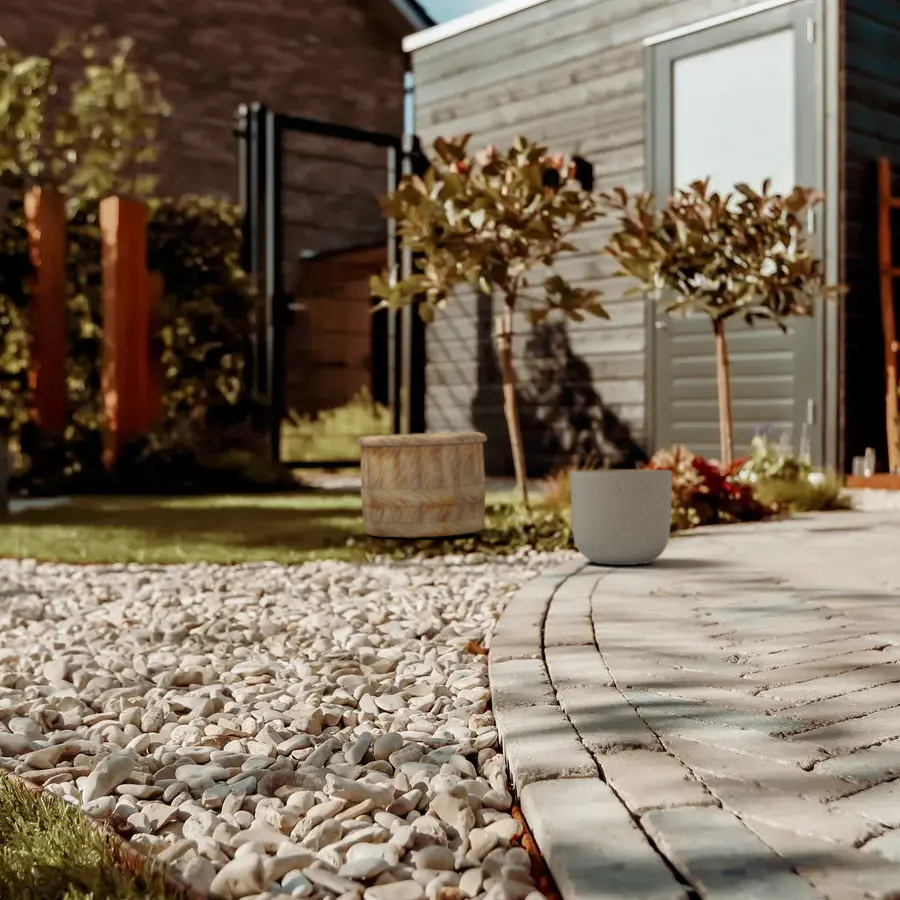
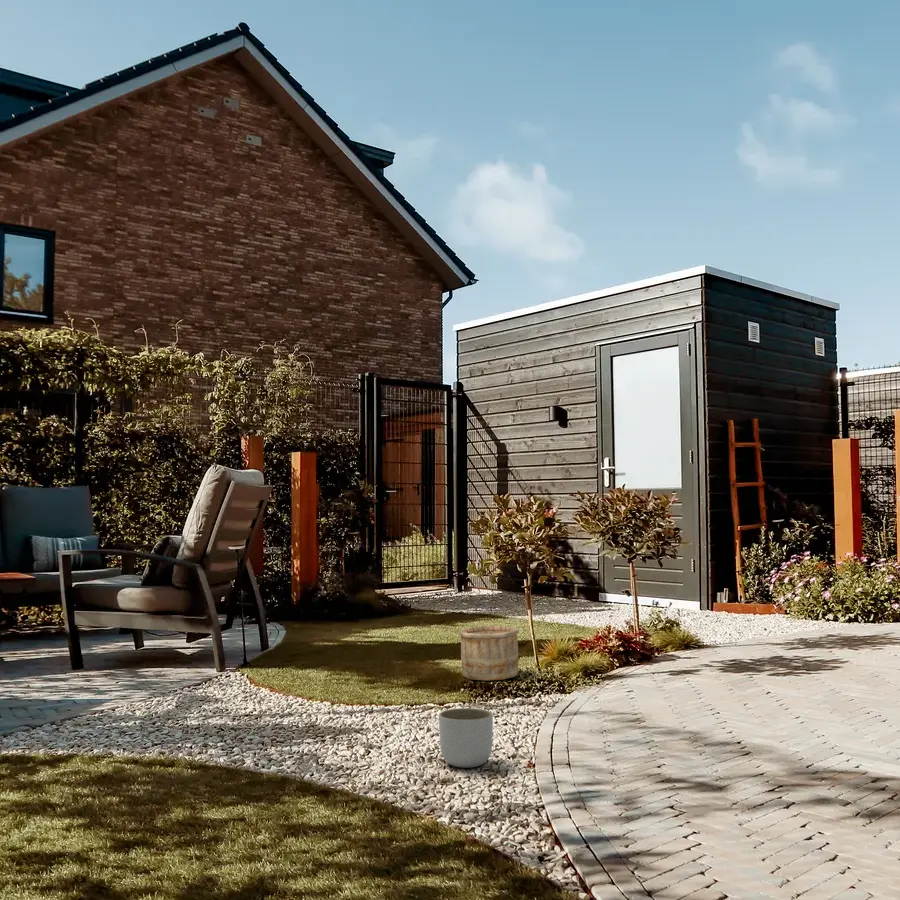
planter: present [570,470,672,565] -> present [439,708,493,768]

